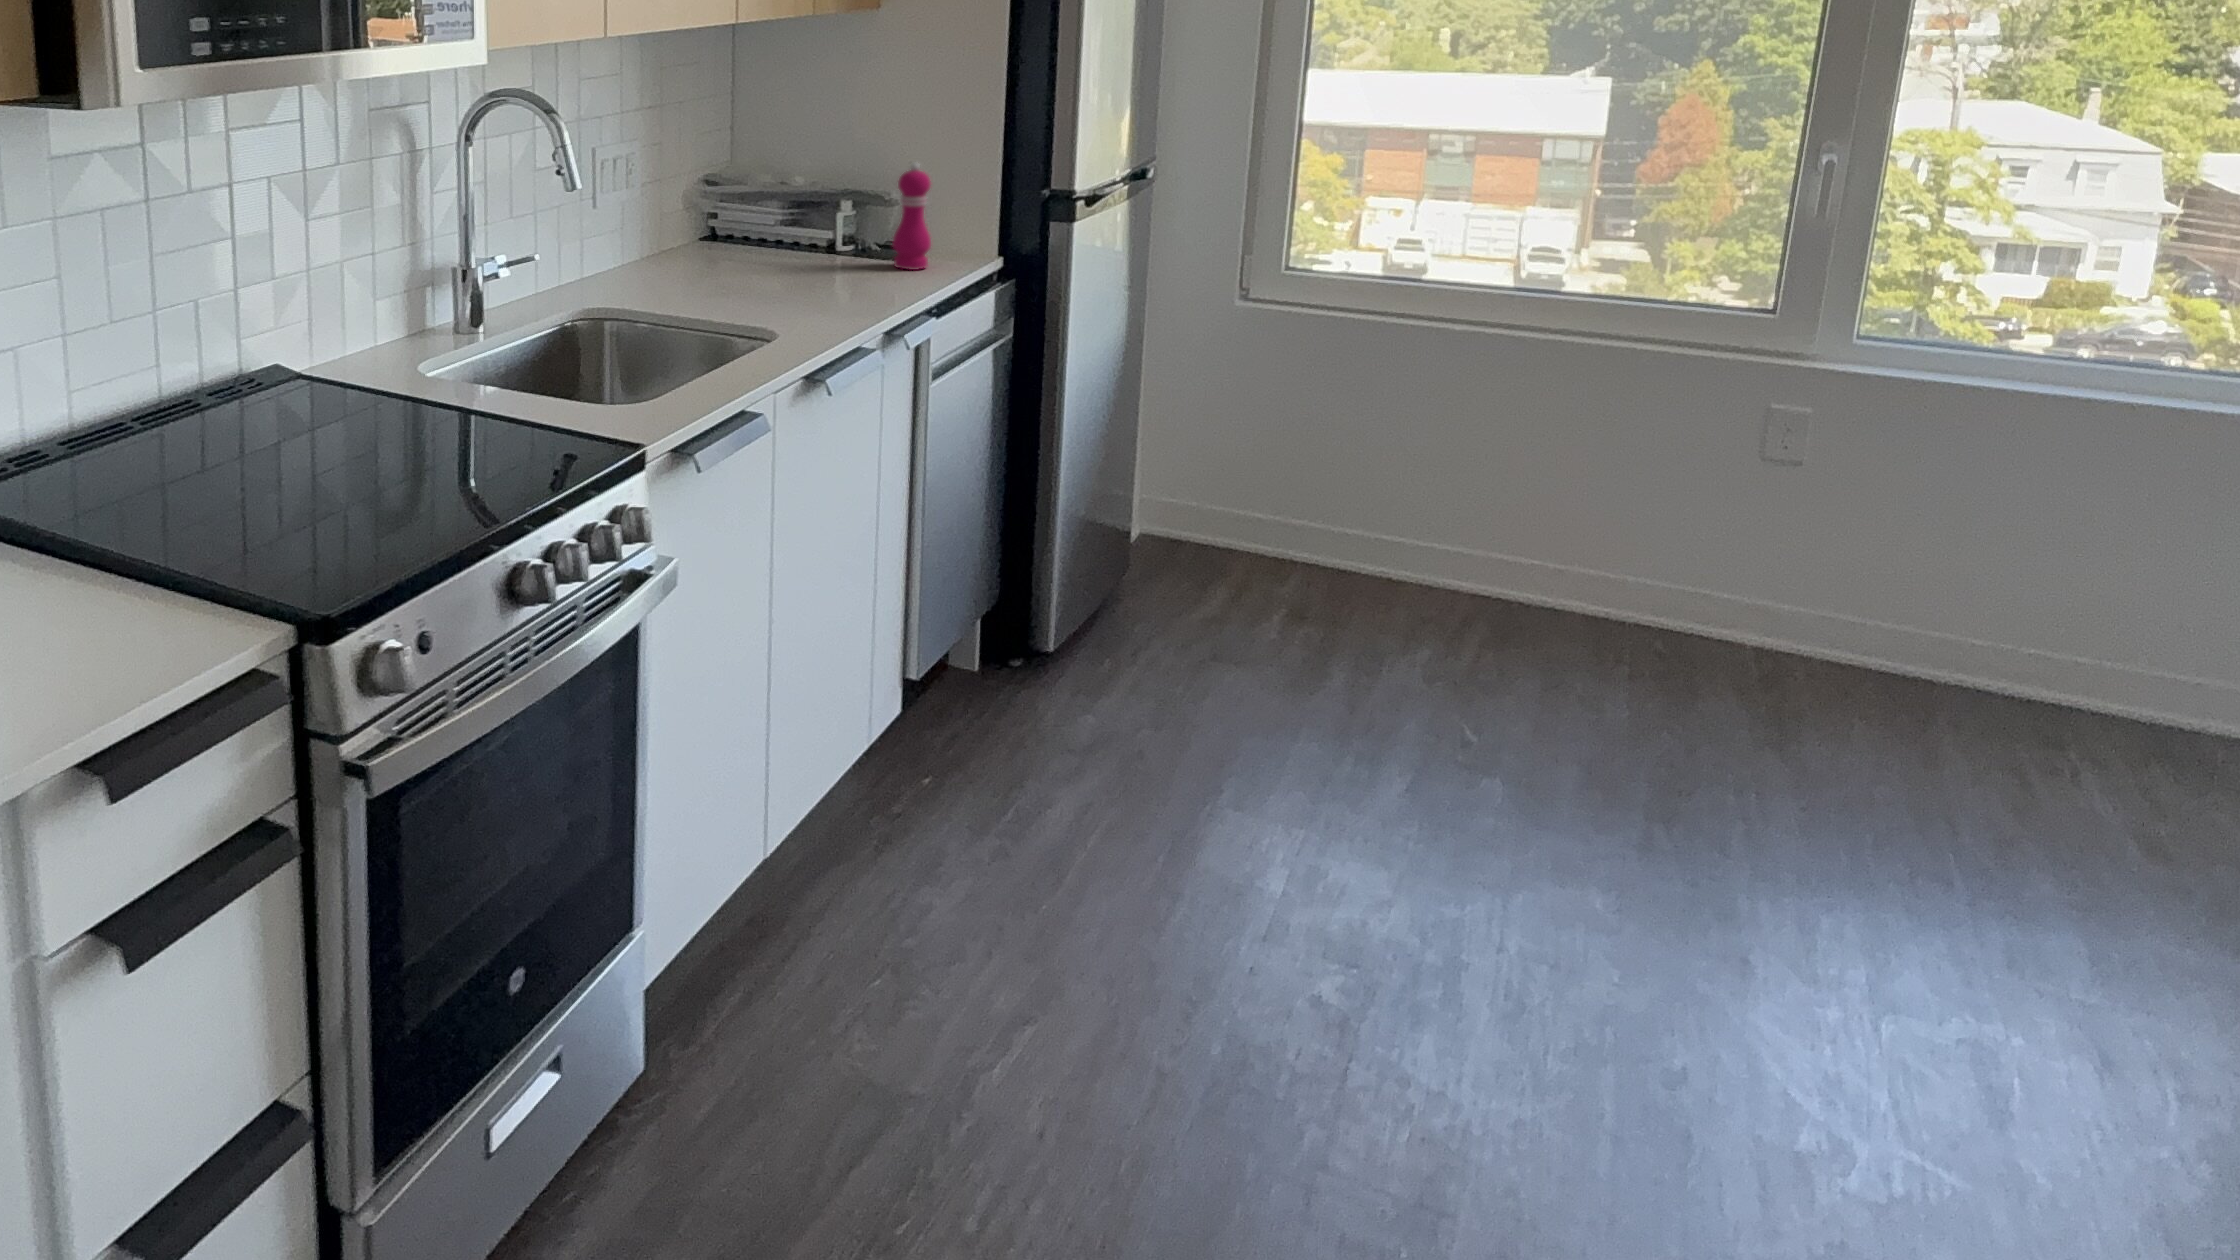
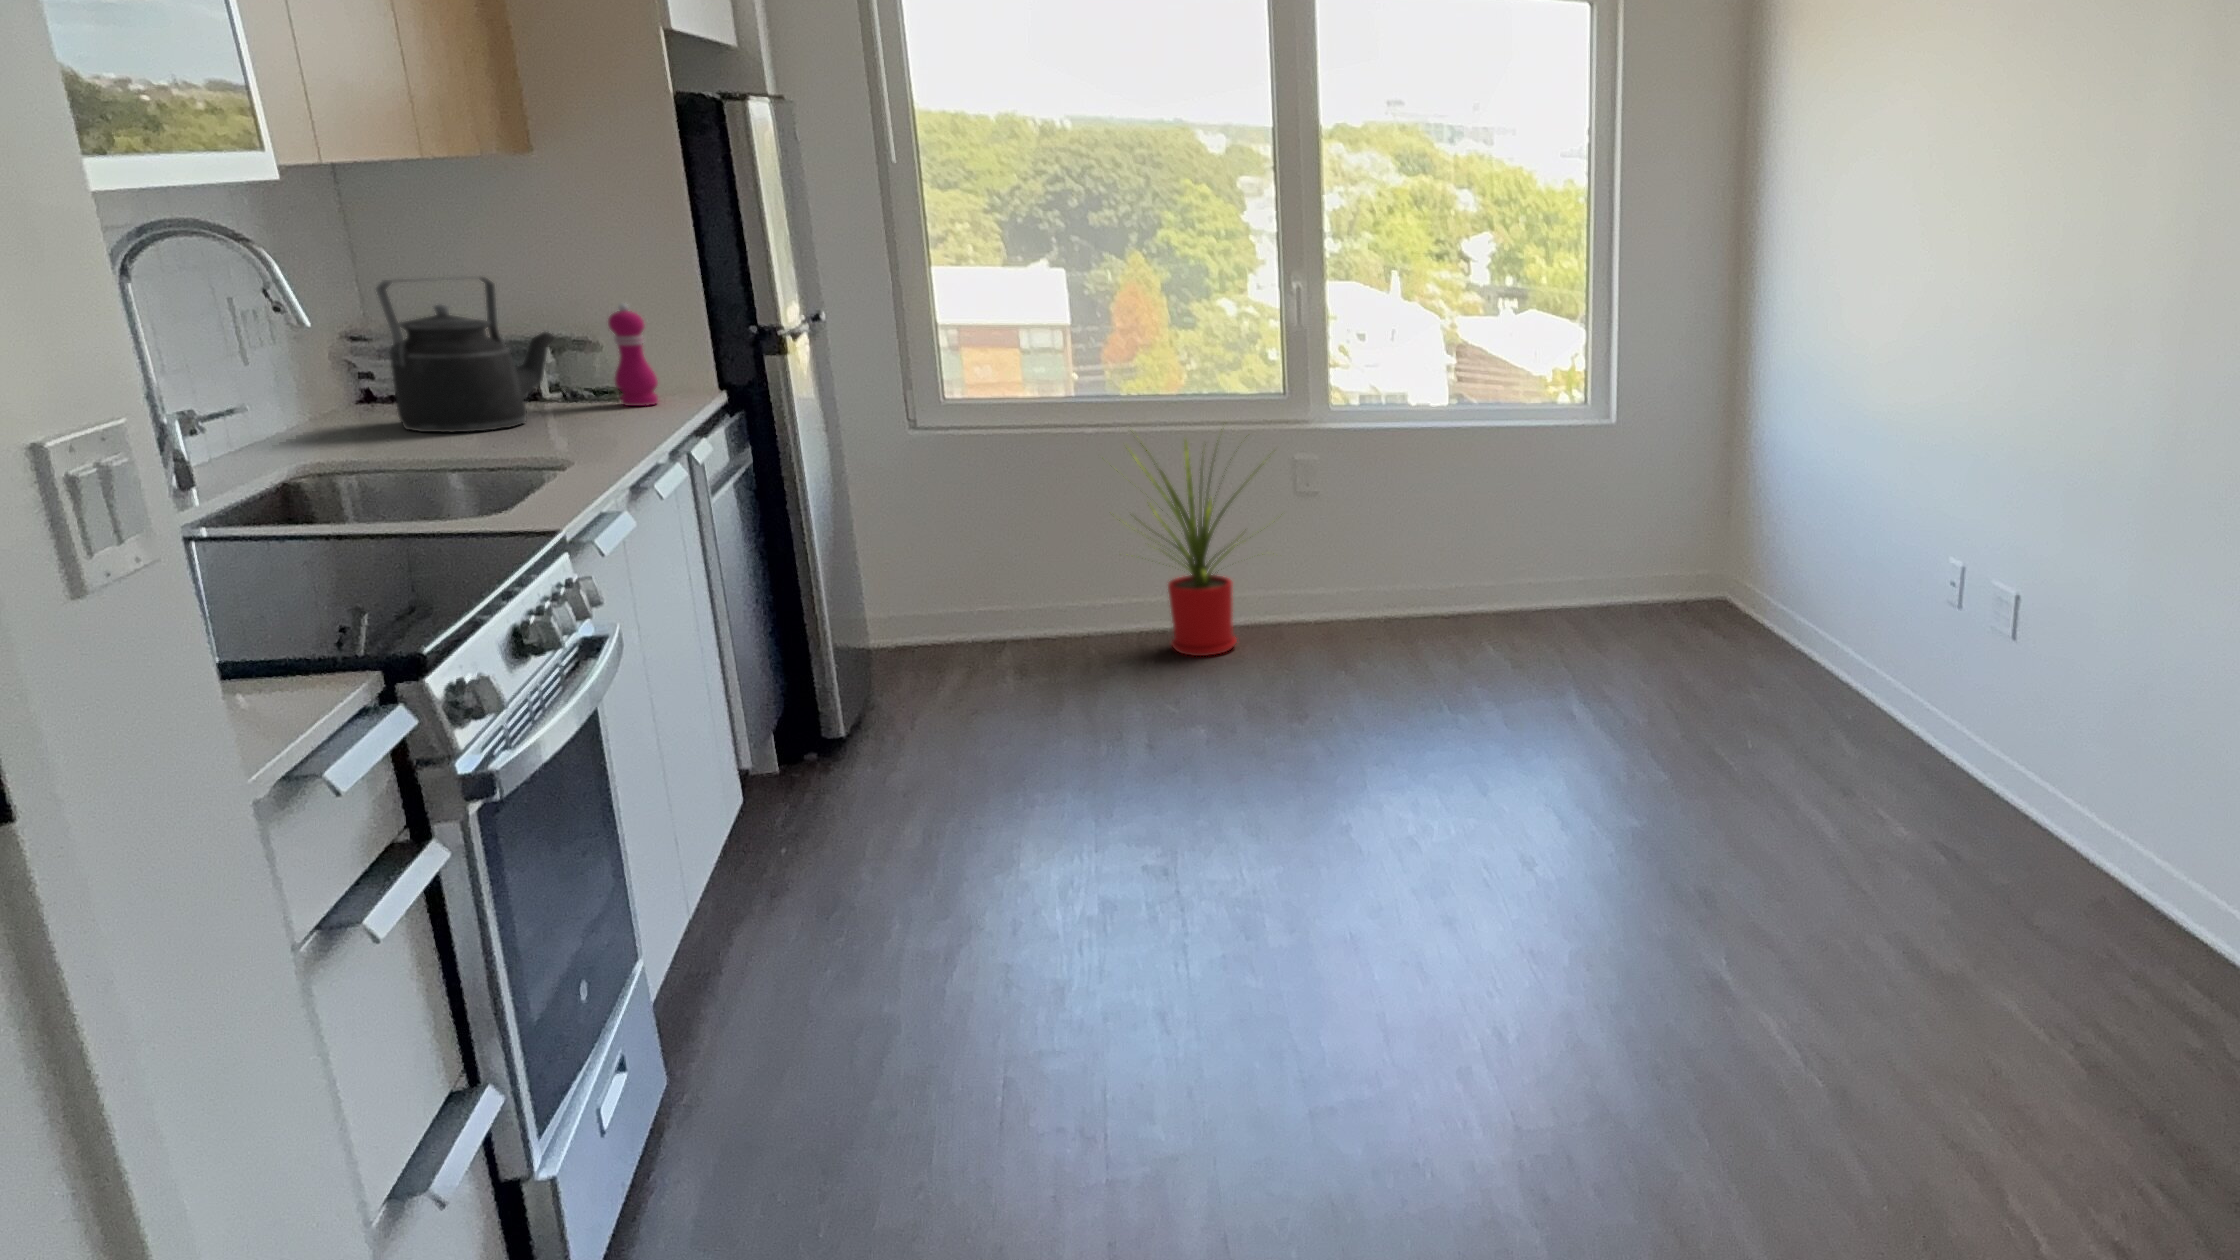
kettle: none [698,132,845,285] -> present [376,276,554,432]
house plant: none [1440,338,1736,668] -> present [1113,429,1282,656]

